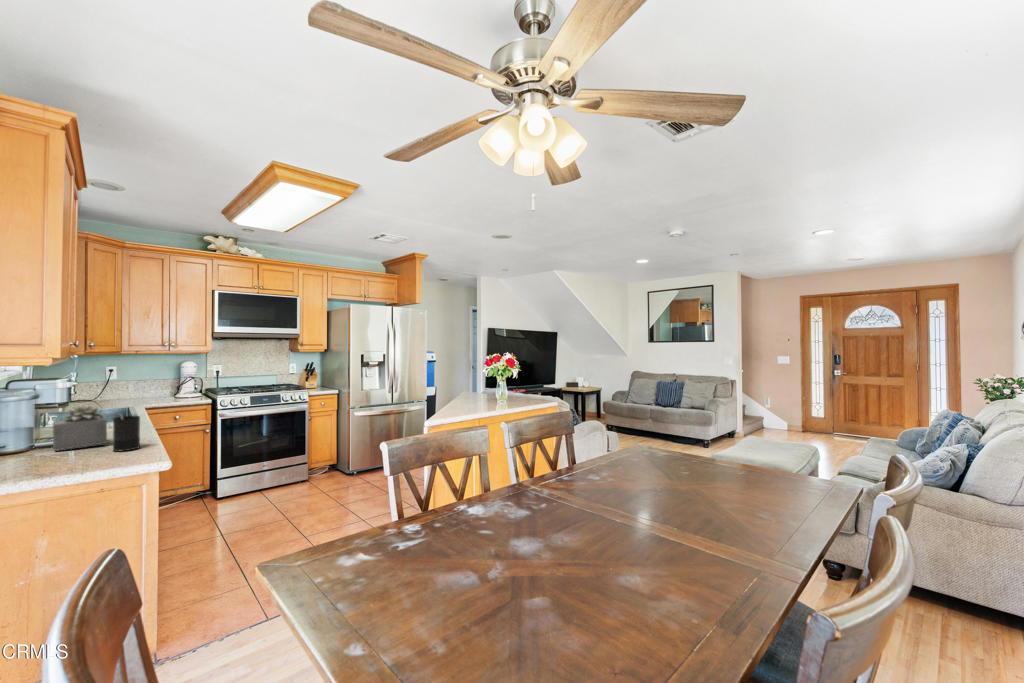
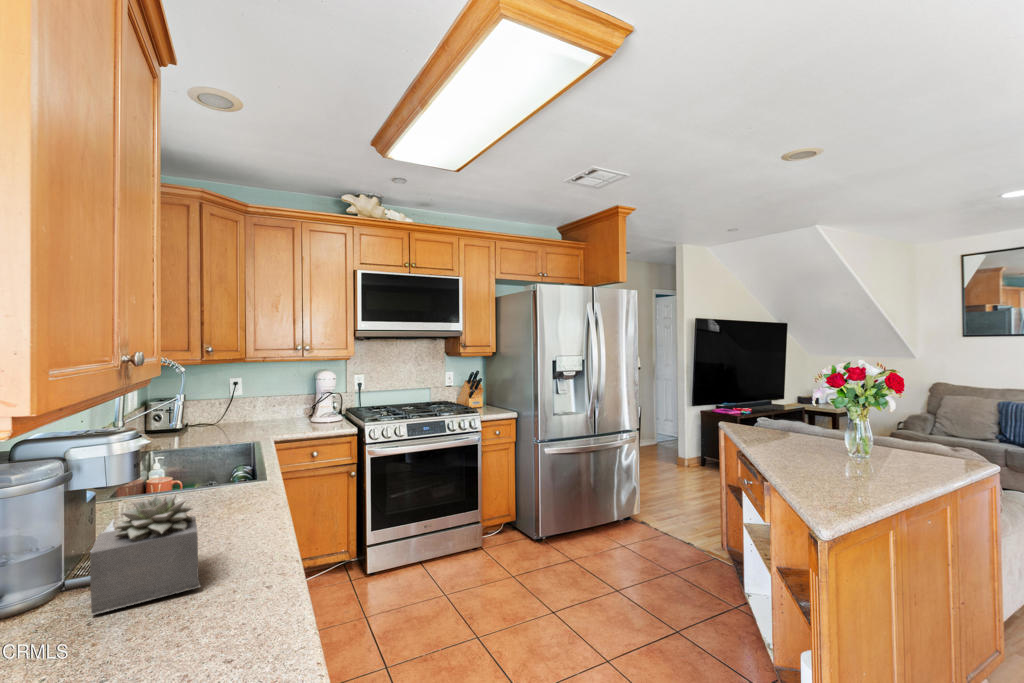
candle: present [113,416,140,451] -> none [205,527,262,629]

